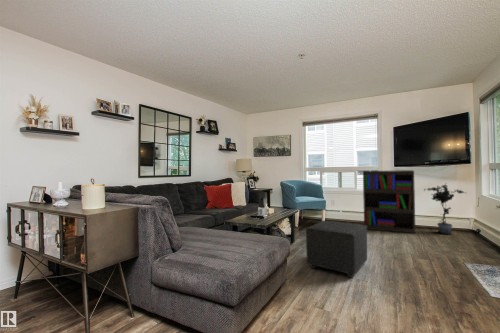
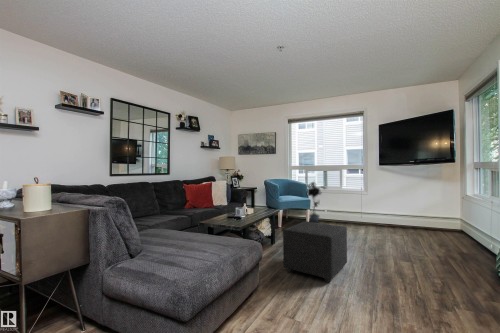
bookshelf: present [363,170,416,233] -> none [348,169,400,234]
potted plant: present [424,185,464,234] -> present [306,182,326,223]

